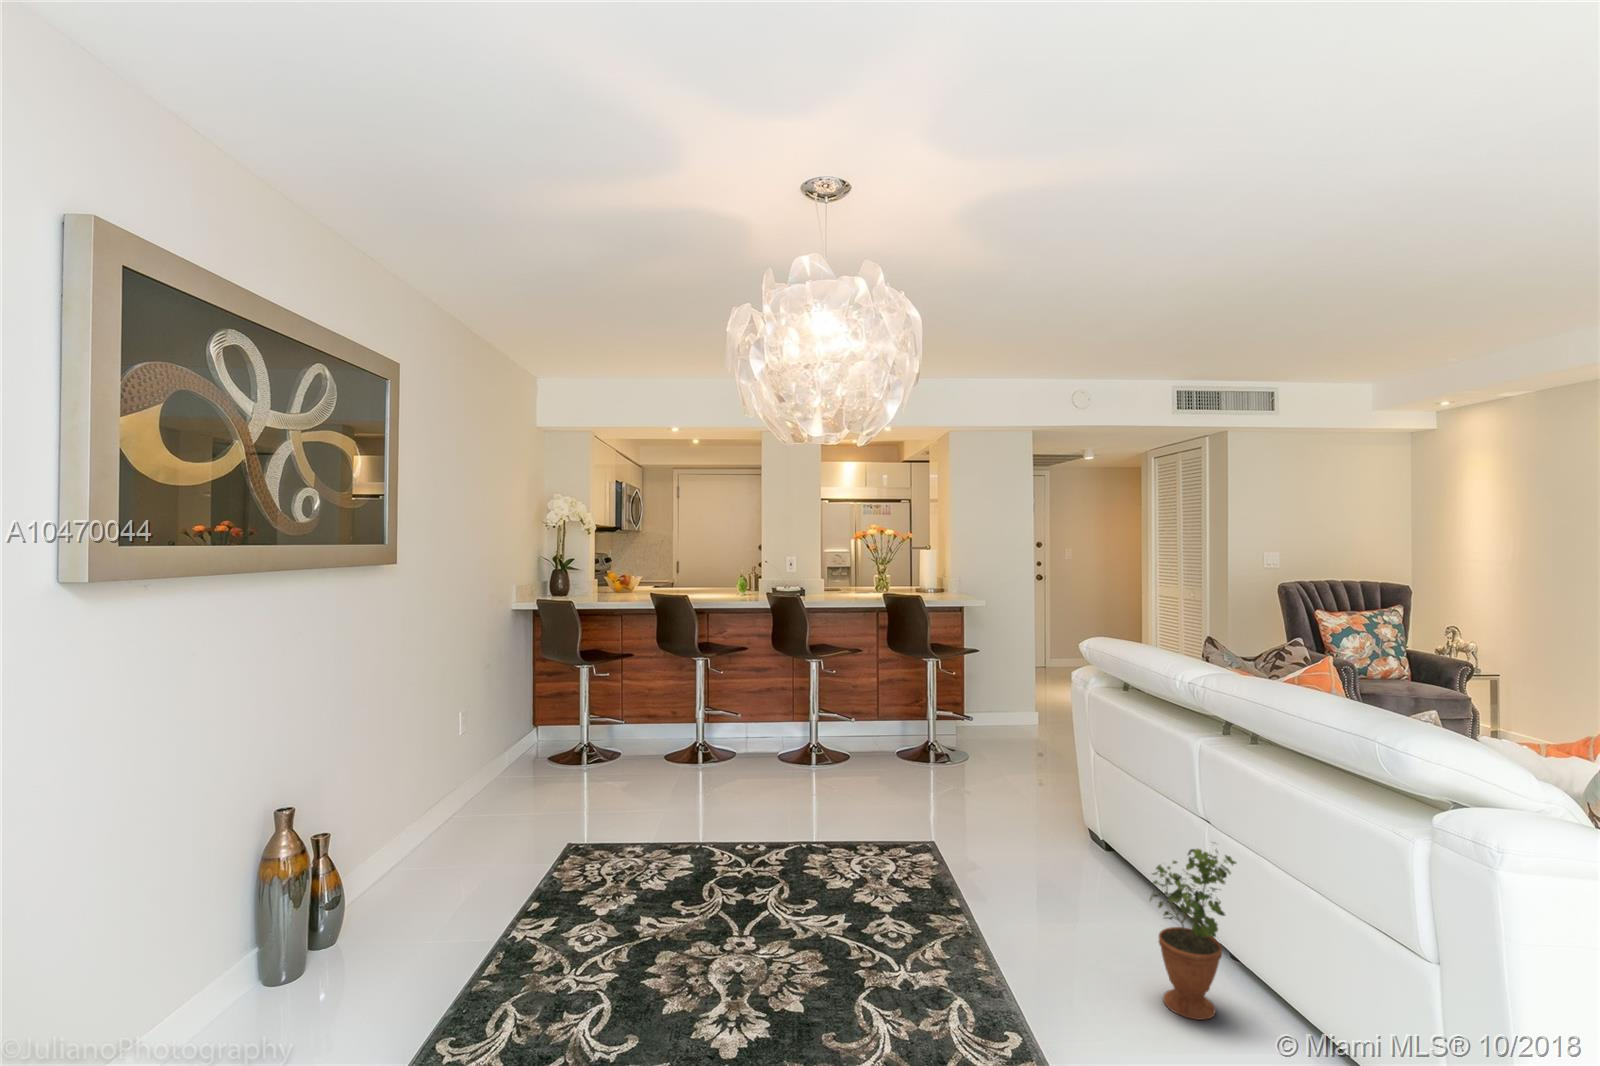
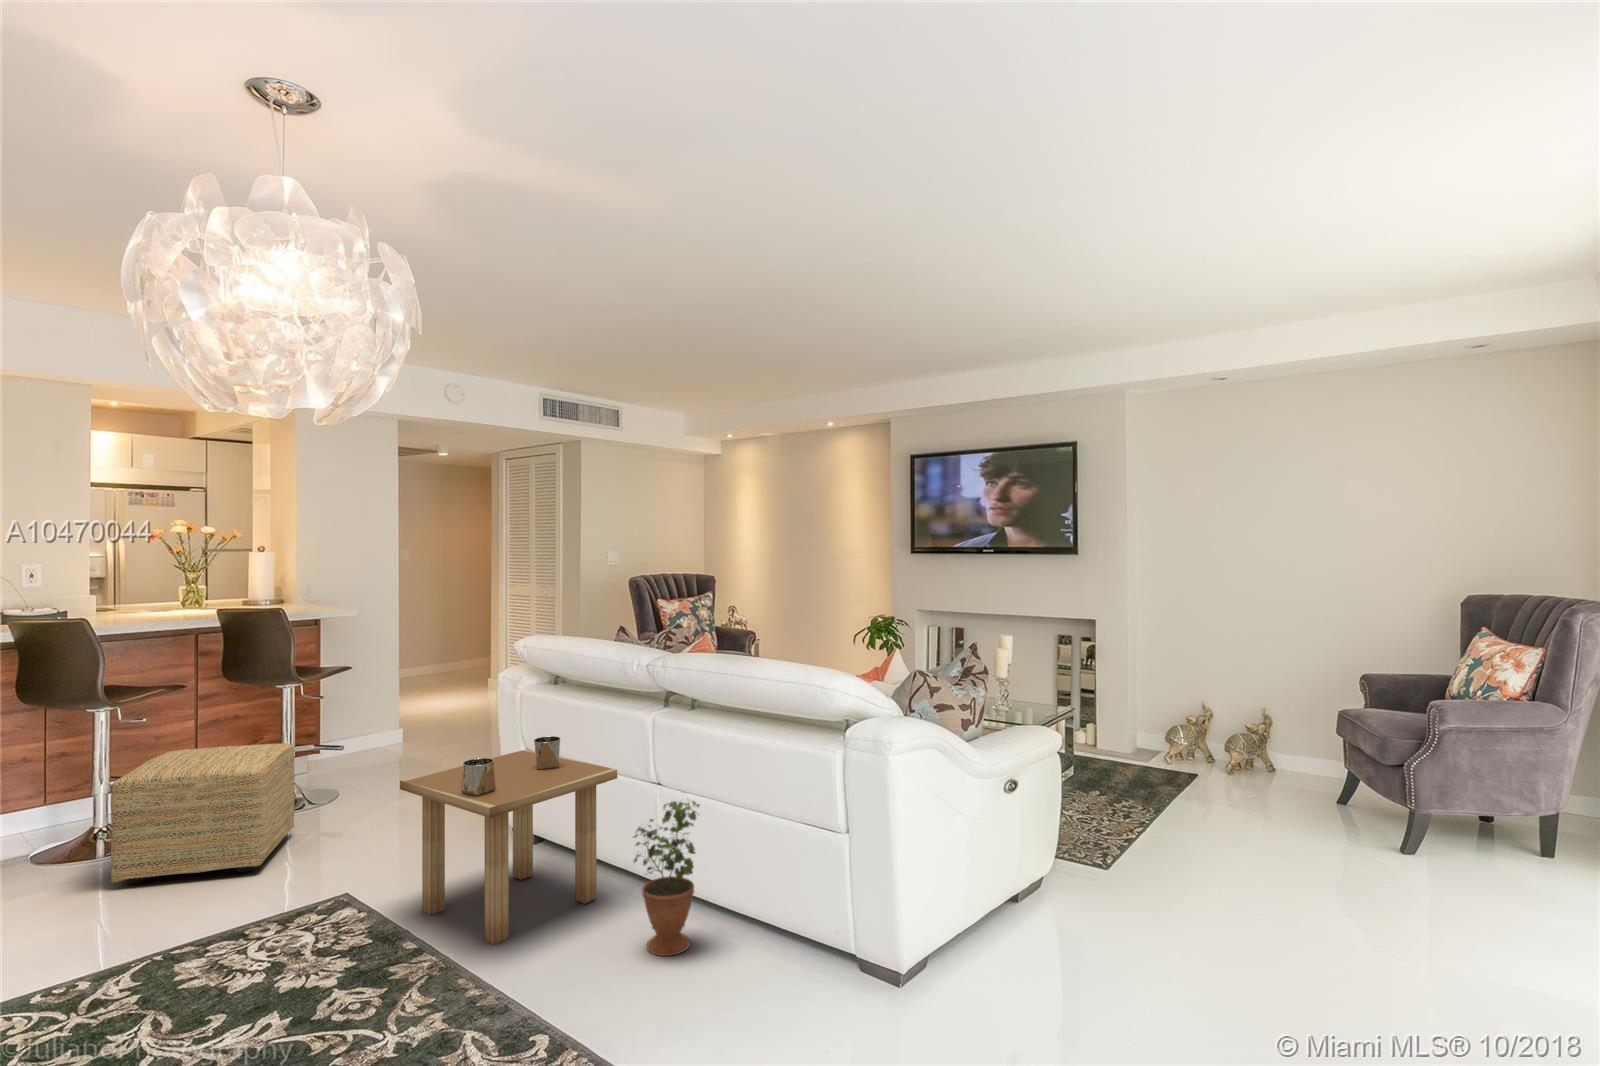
ottoman: none [802,697,922,801] -> present [110,744,295,884]
side table: none [963,745,1161,931] -> present [400,736,617,945]

